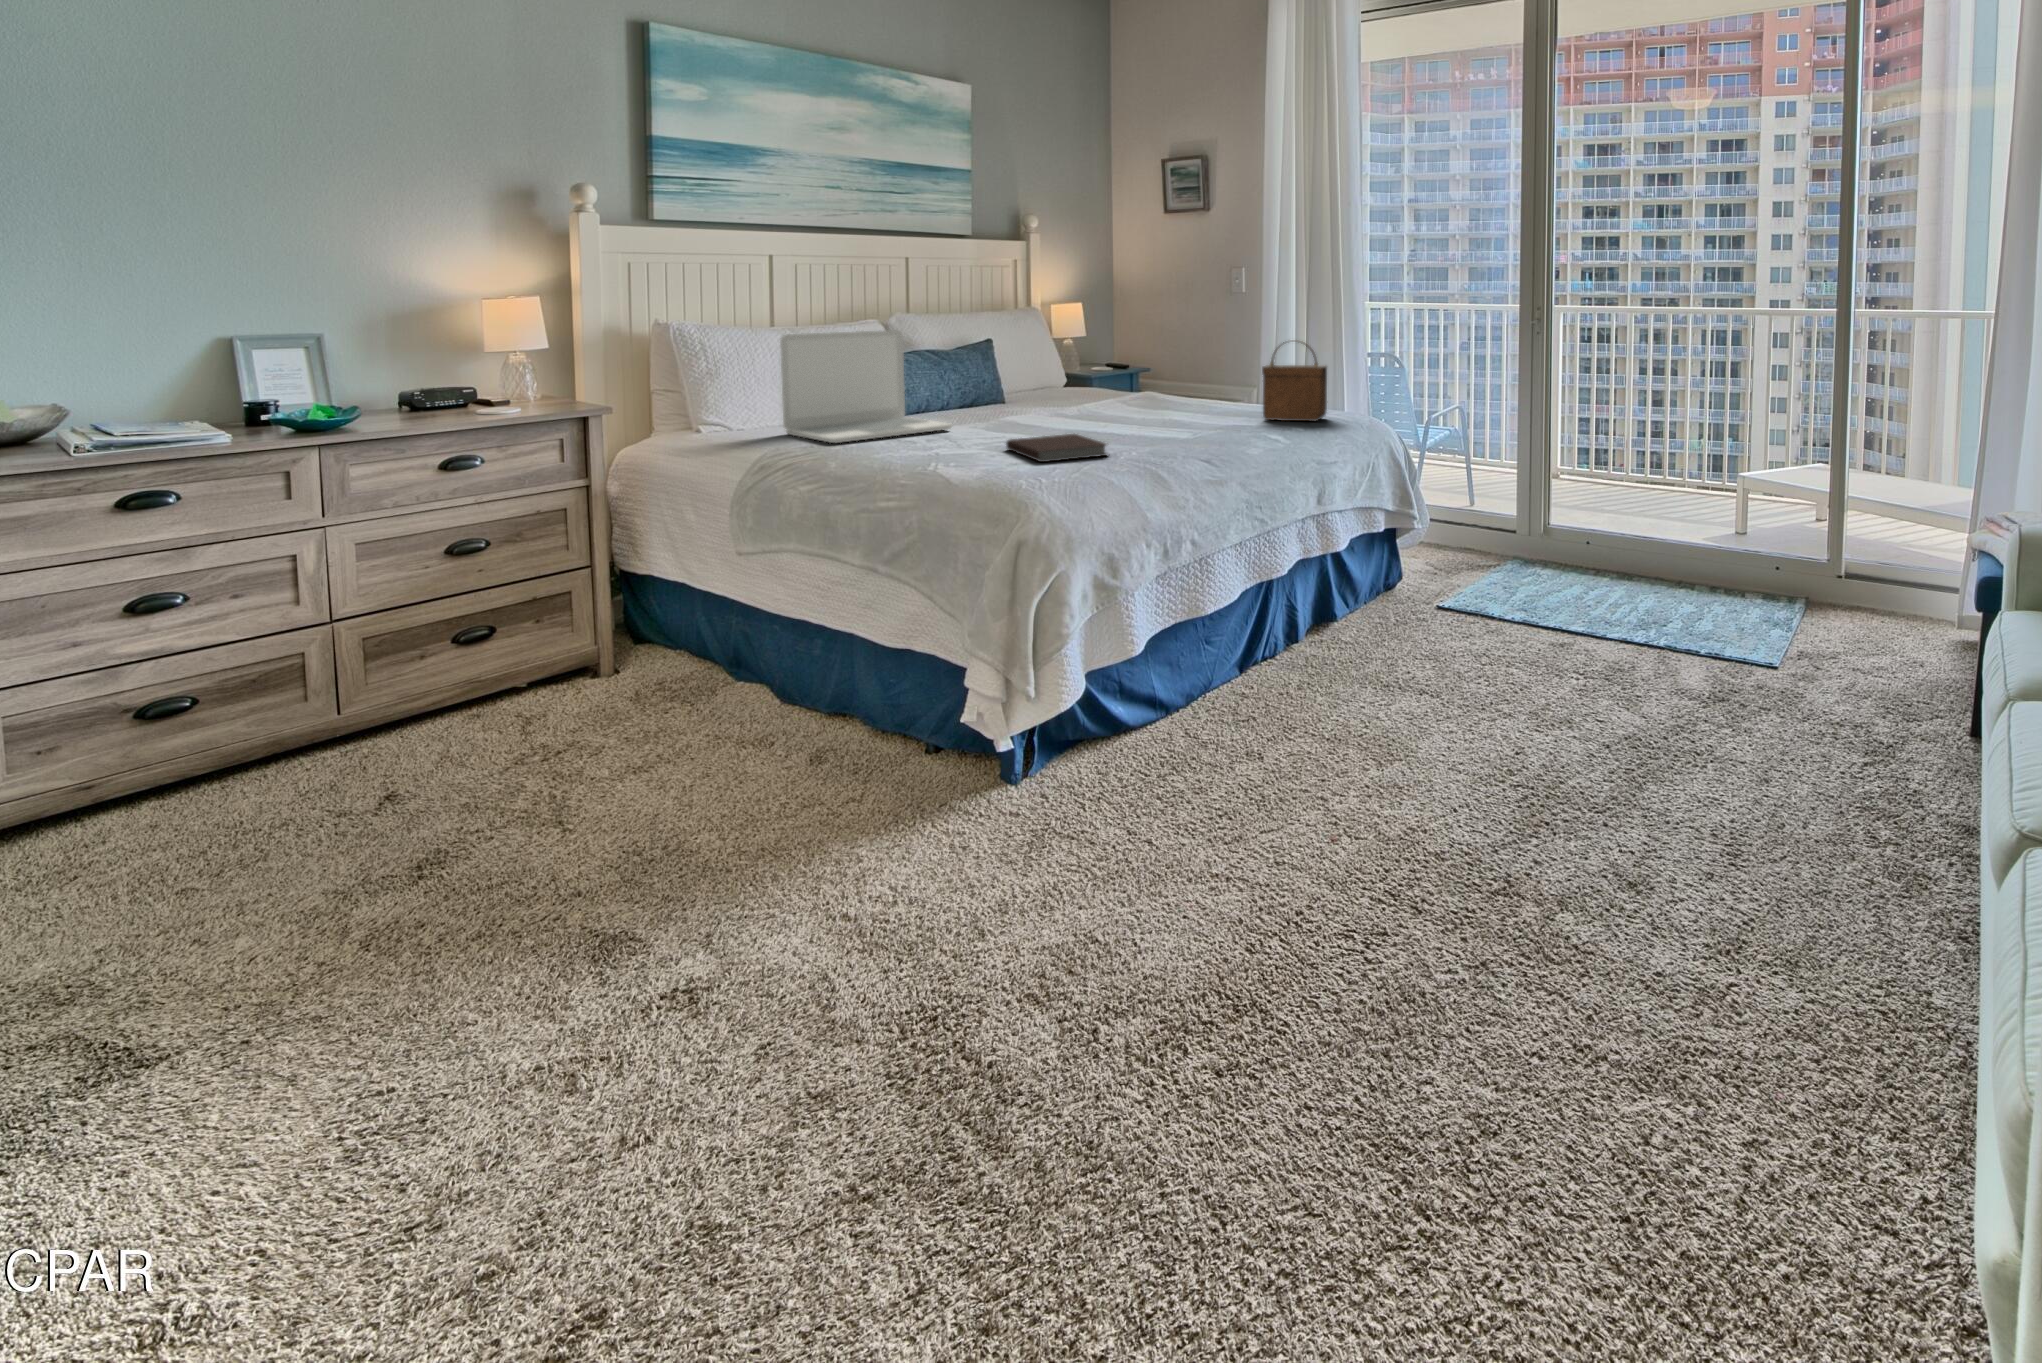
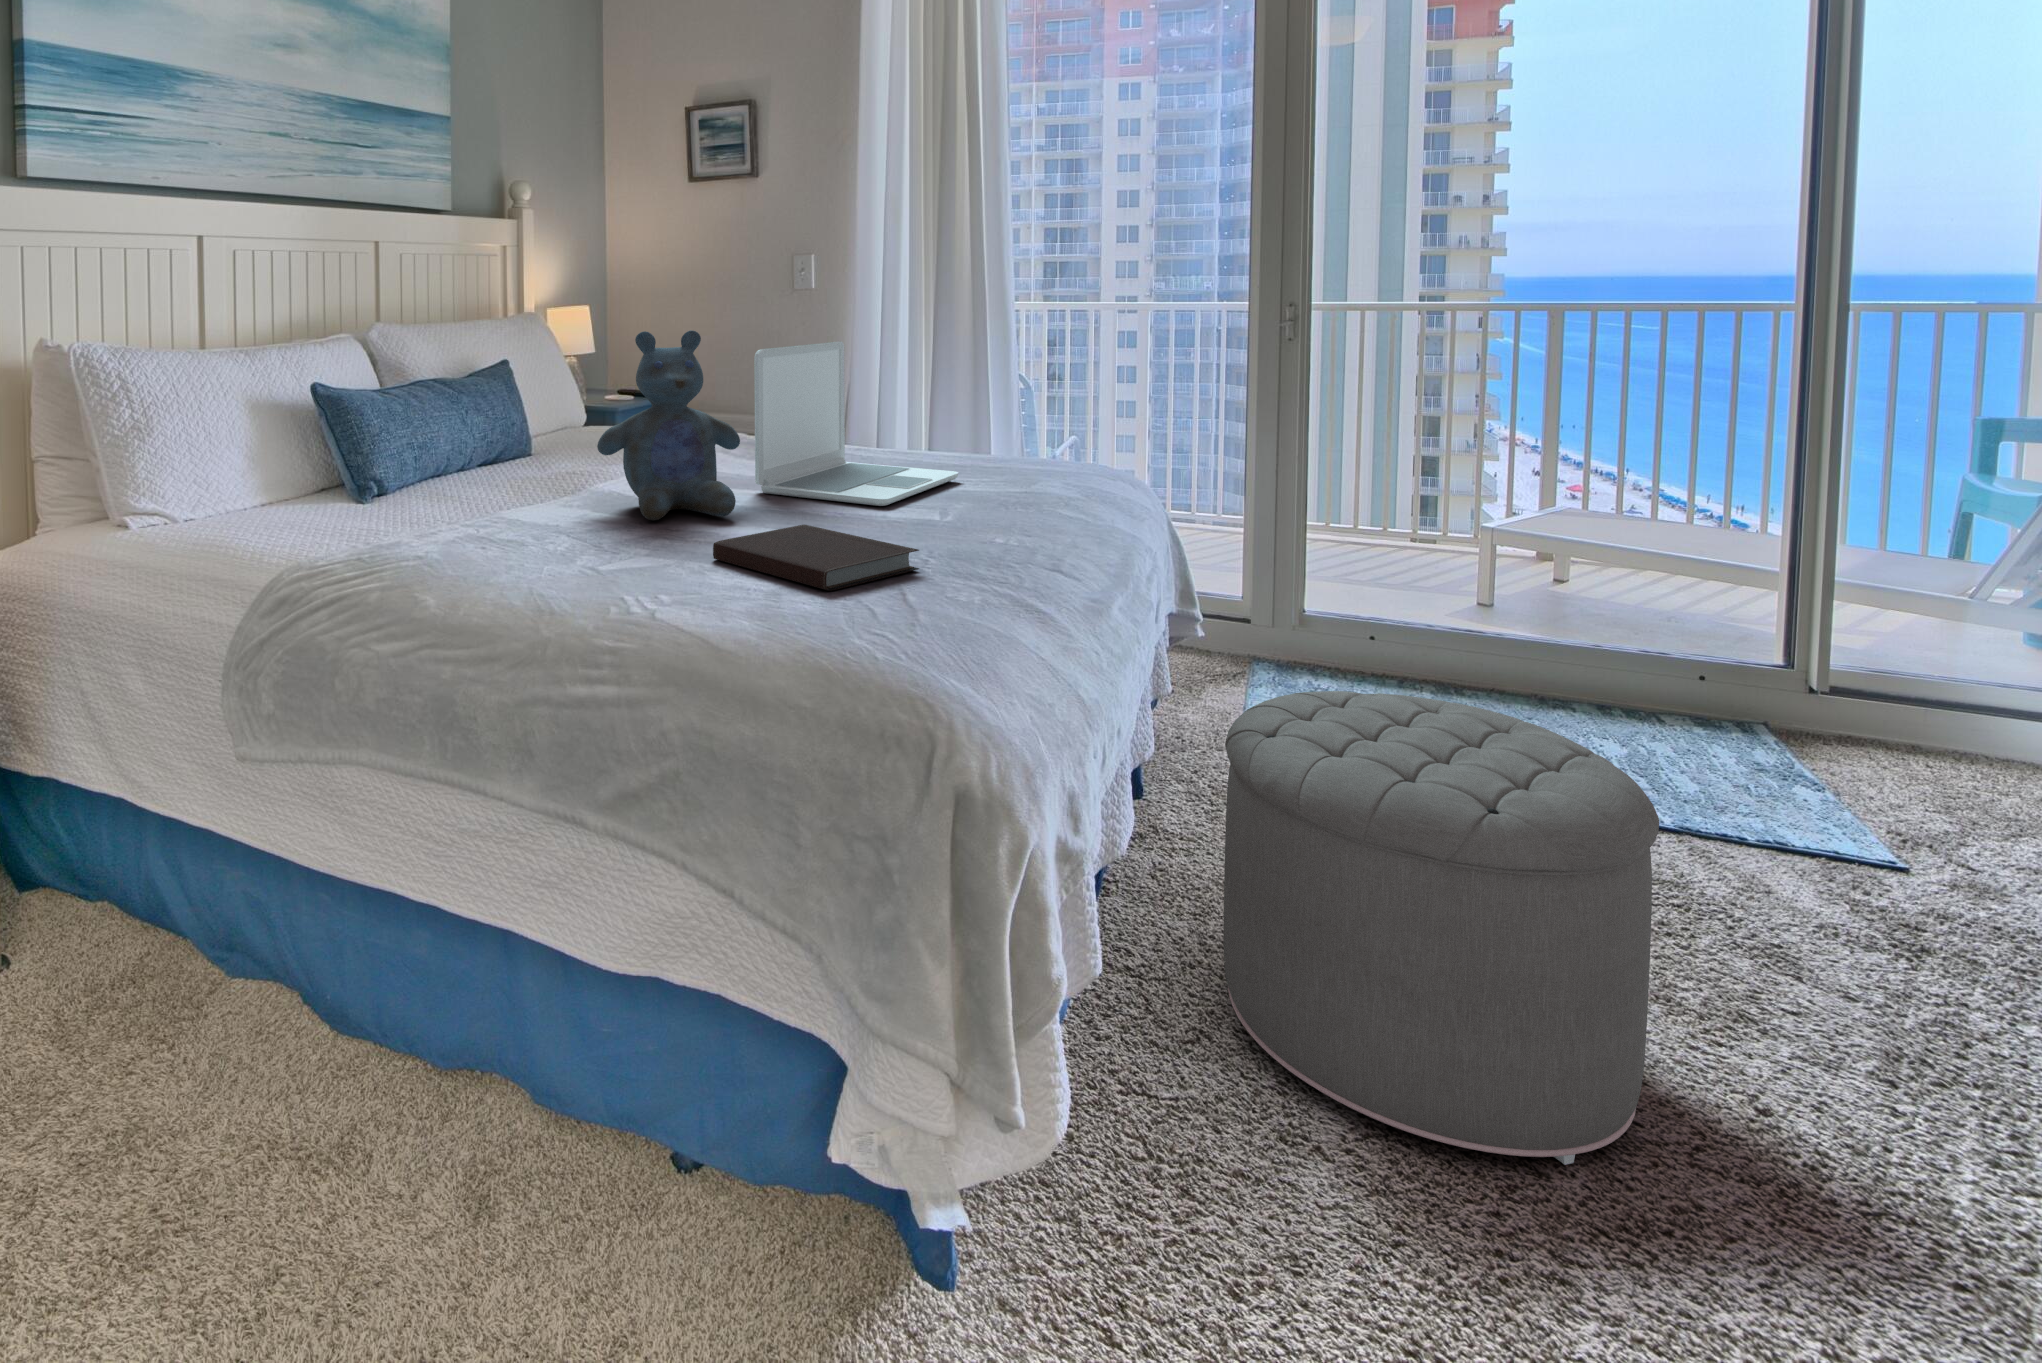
stuffed bear: none [985,320,1078,433] -> present [597,330,740,520]
laptop: present [780,330,952,443] -> present [754,341,959,506]
handbag: present [1262,341,1327,421] -> none [985,356,1092,483]
ottoman: none [1257,531,1451,756] -> present [1224,691,1659,1165]

